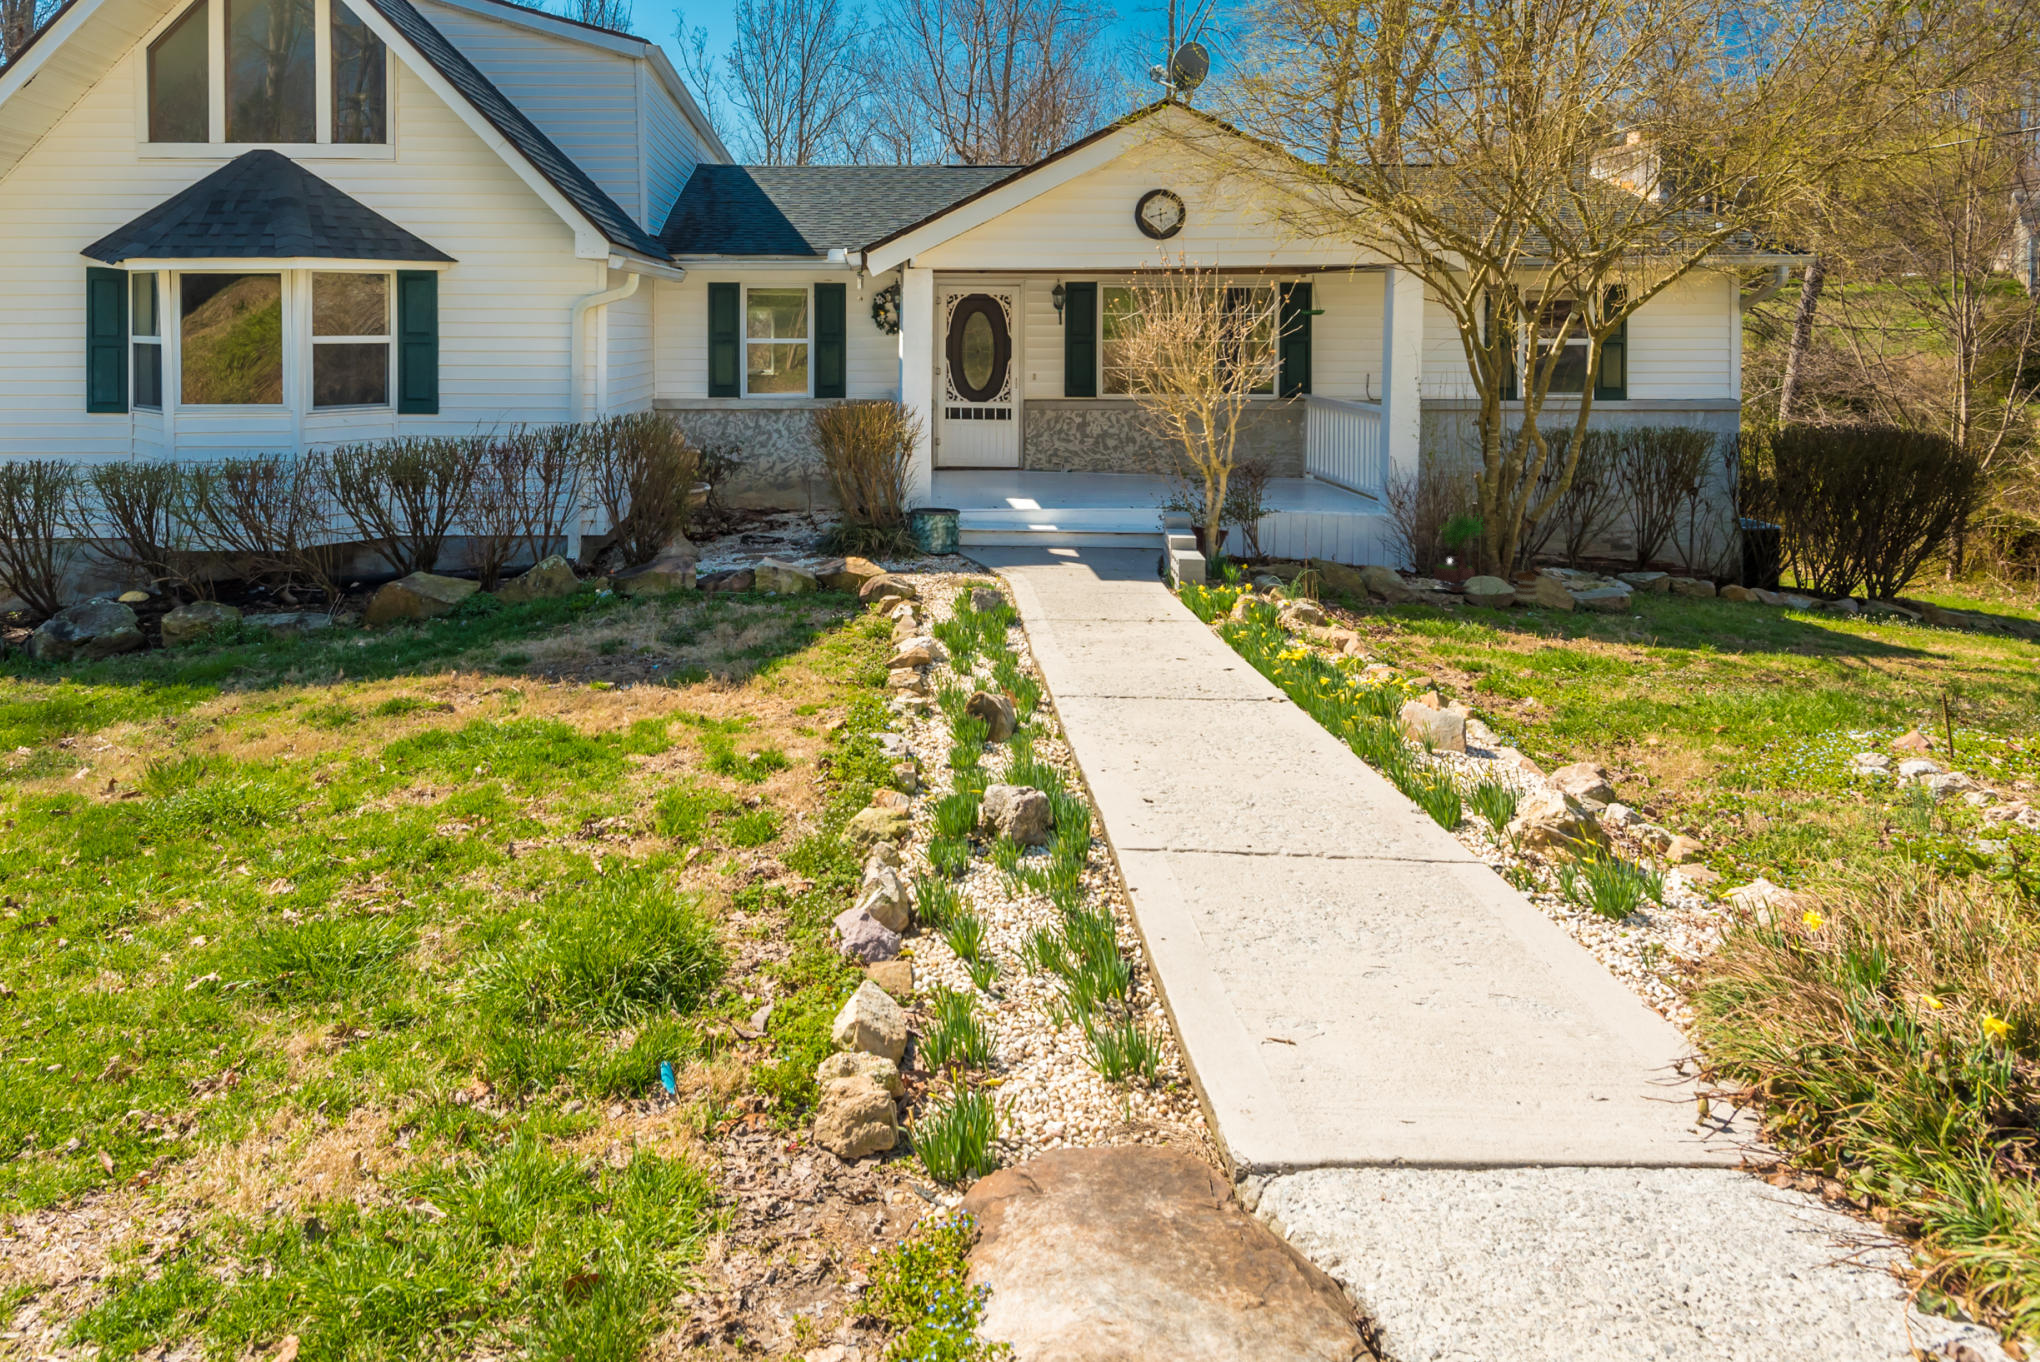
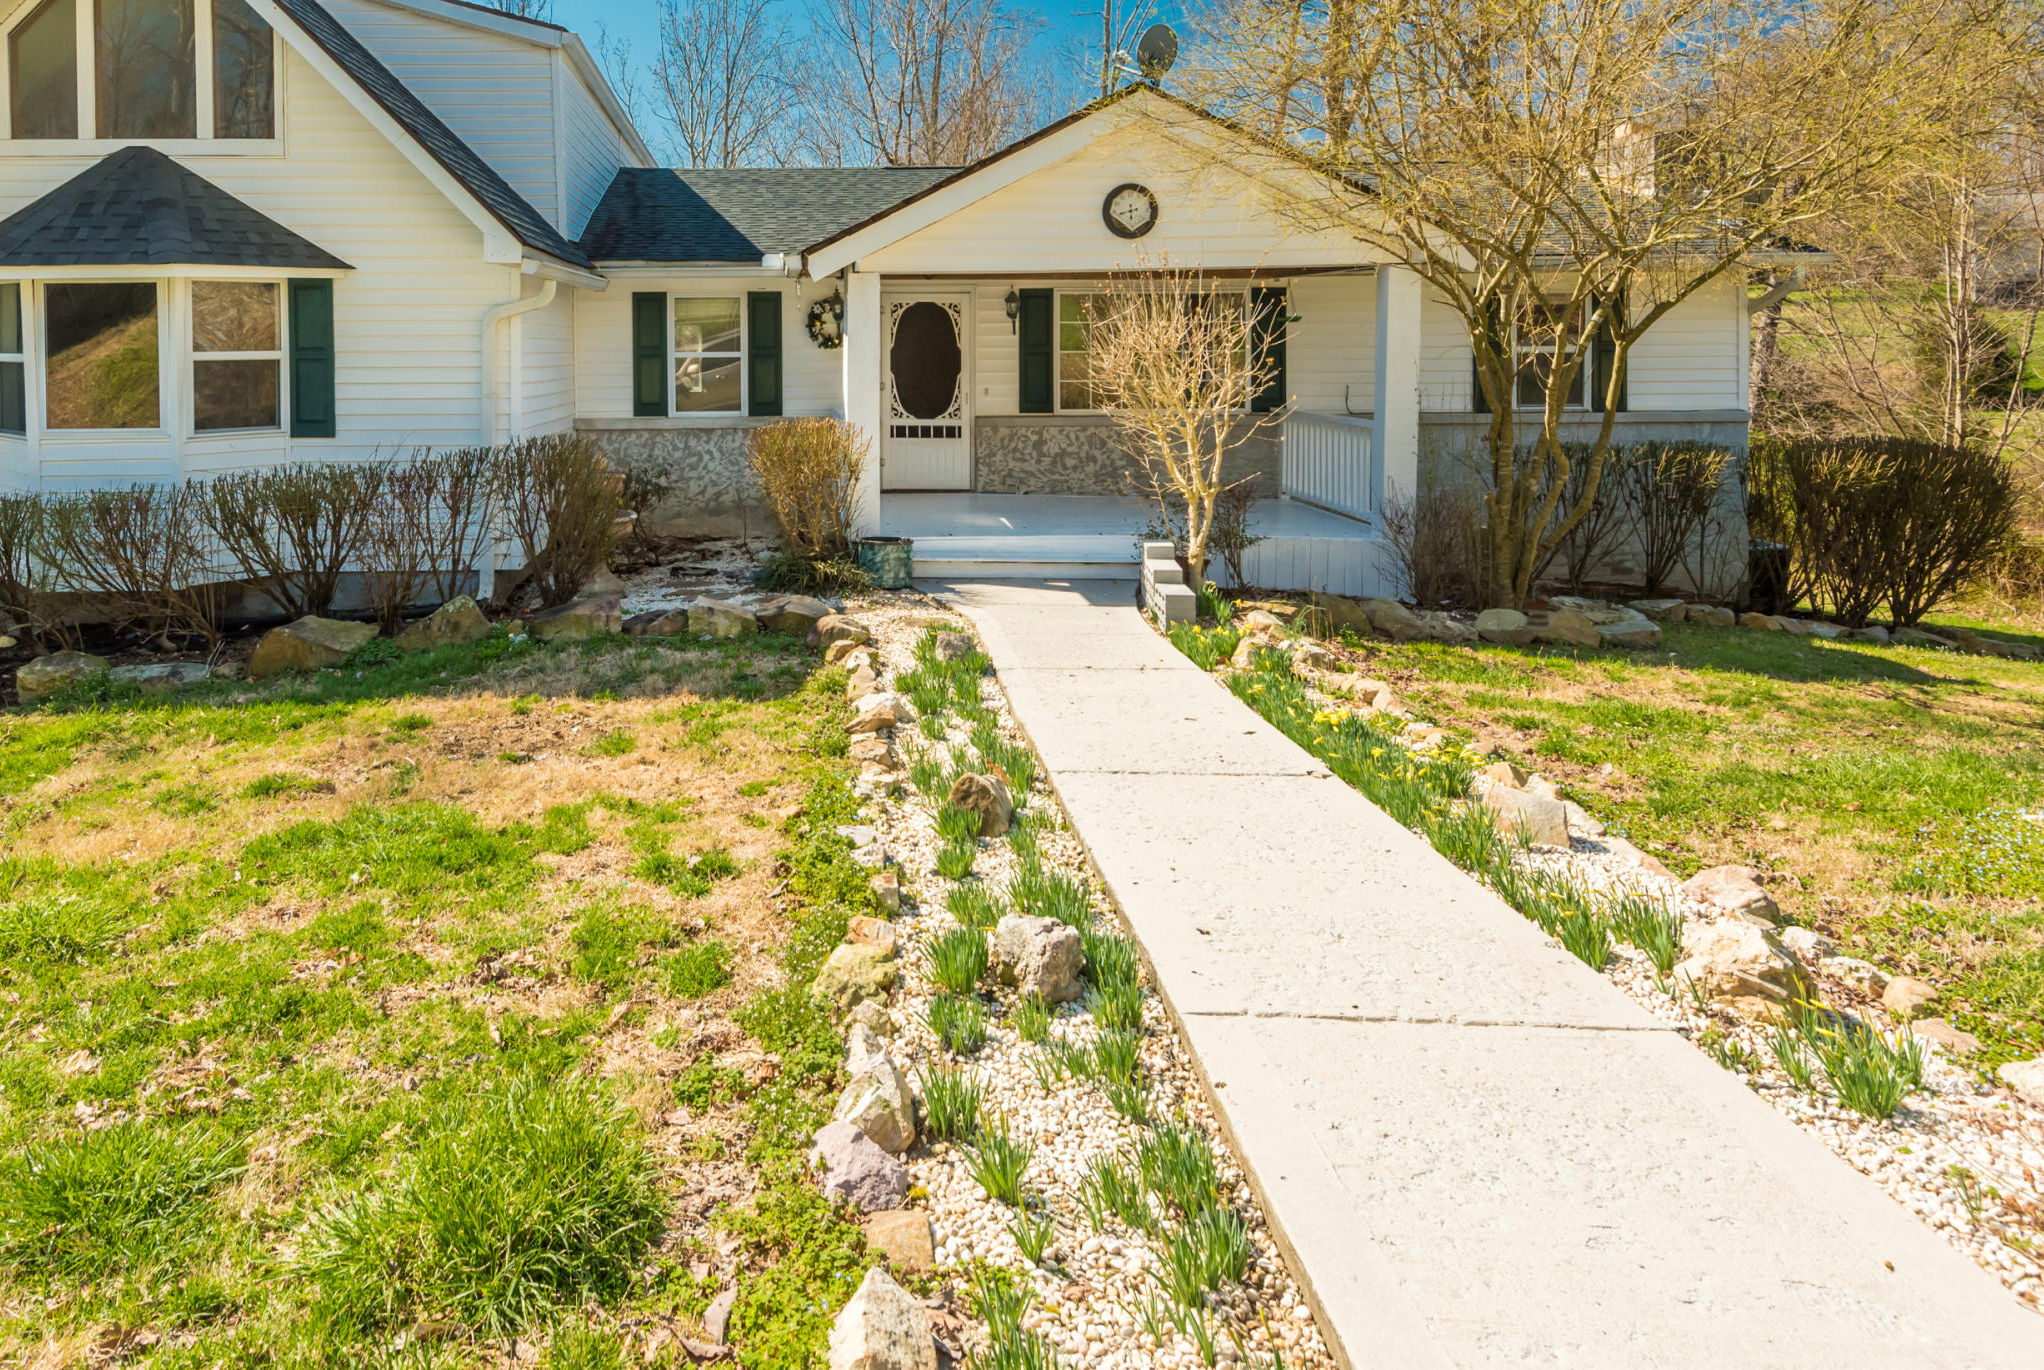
potted tree: present [1434,513,1482,593] -> none [1433,529,1493,624]

